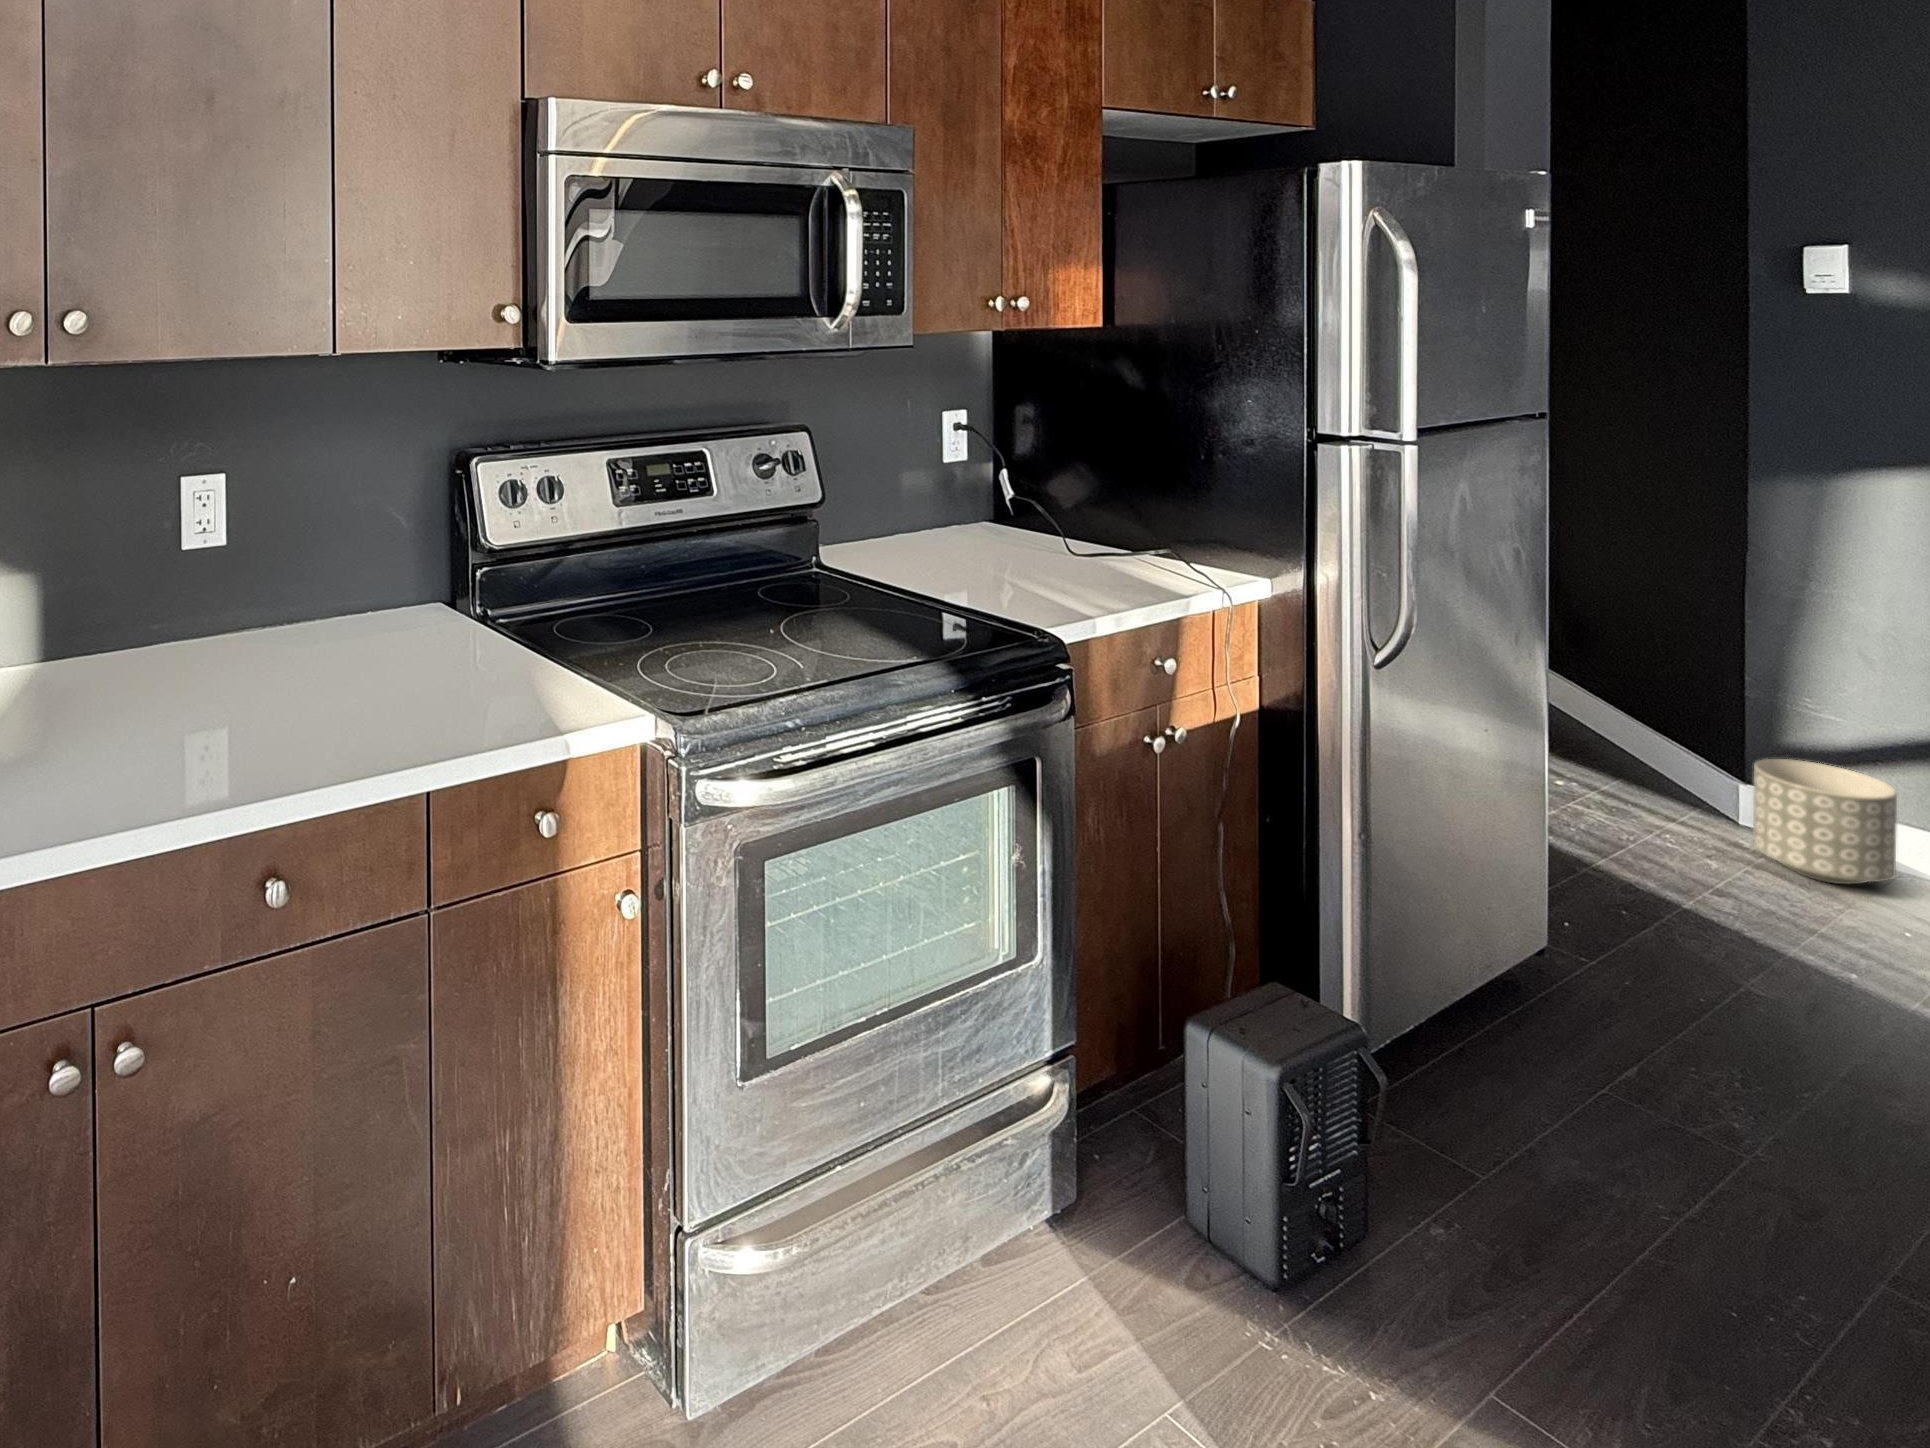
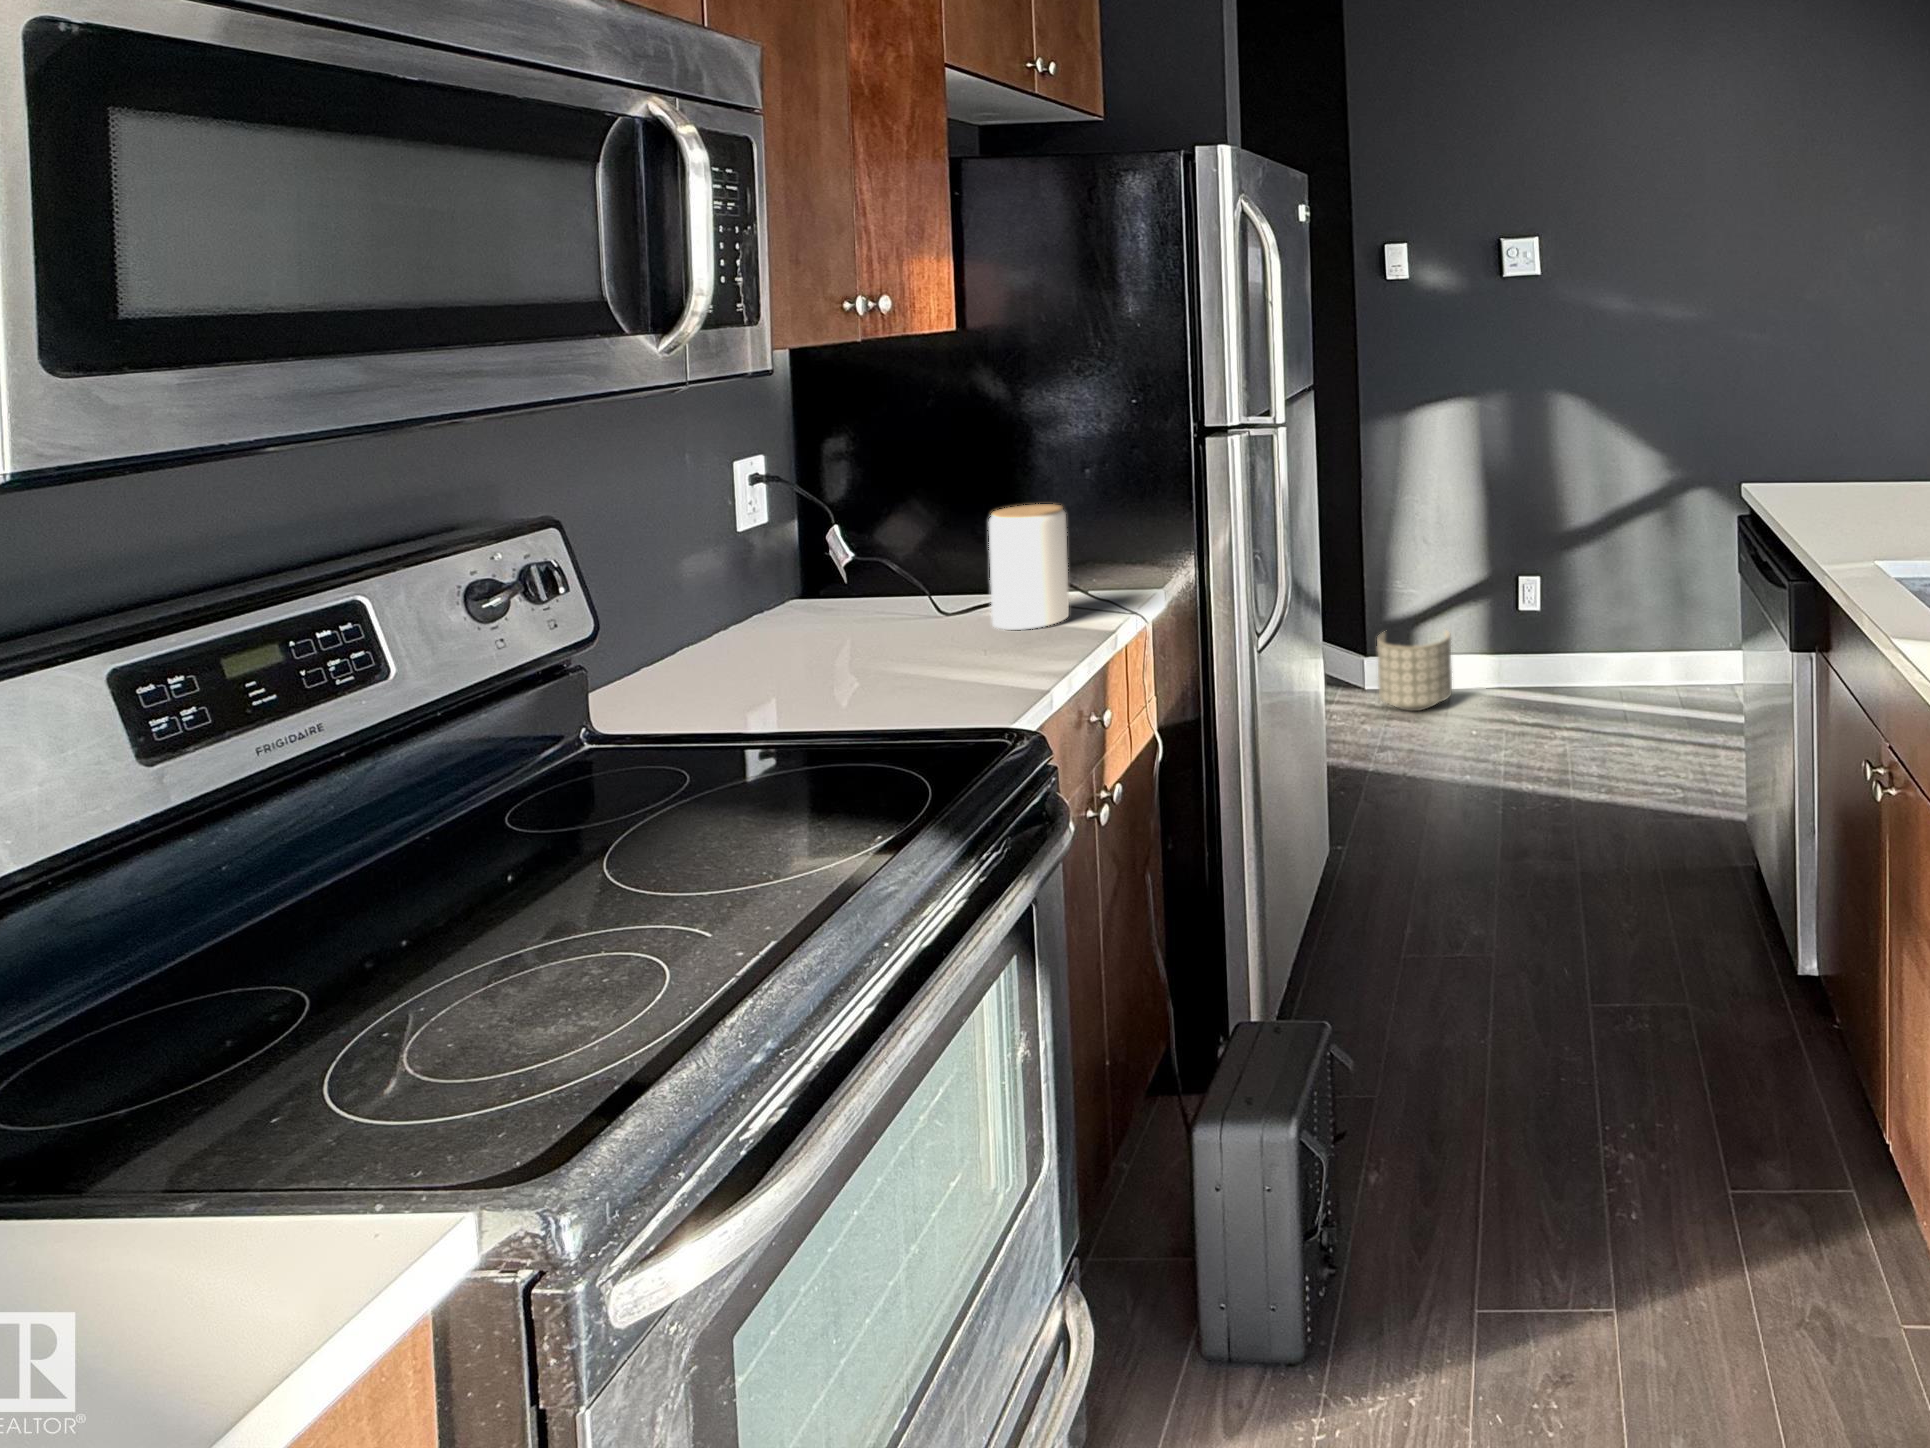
jar: none [1098,476,1166,581] -> present [989,504,1069,630]

